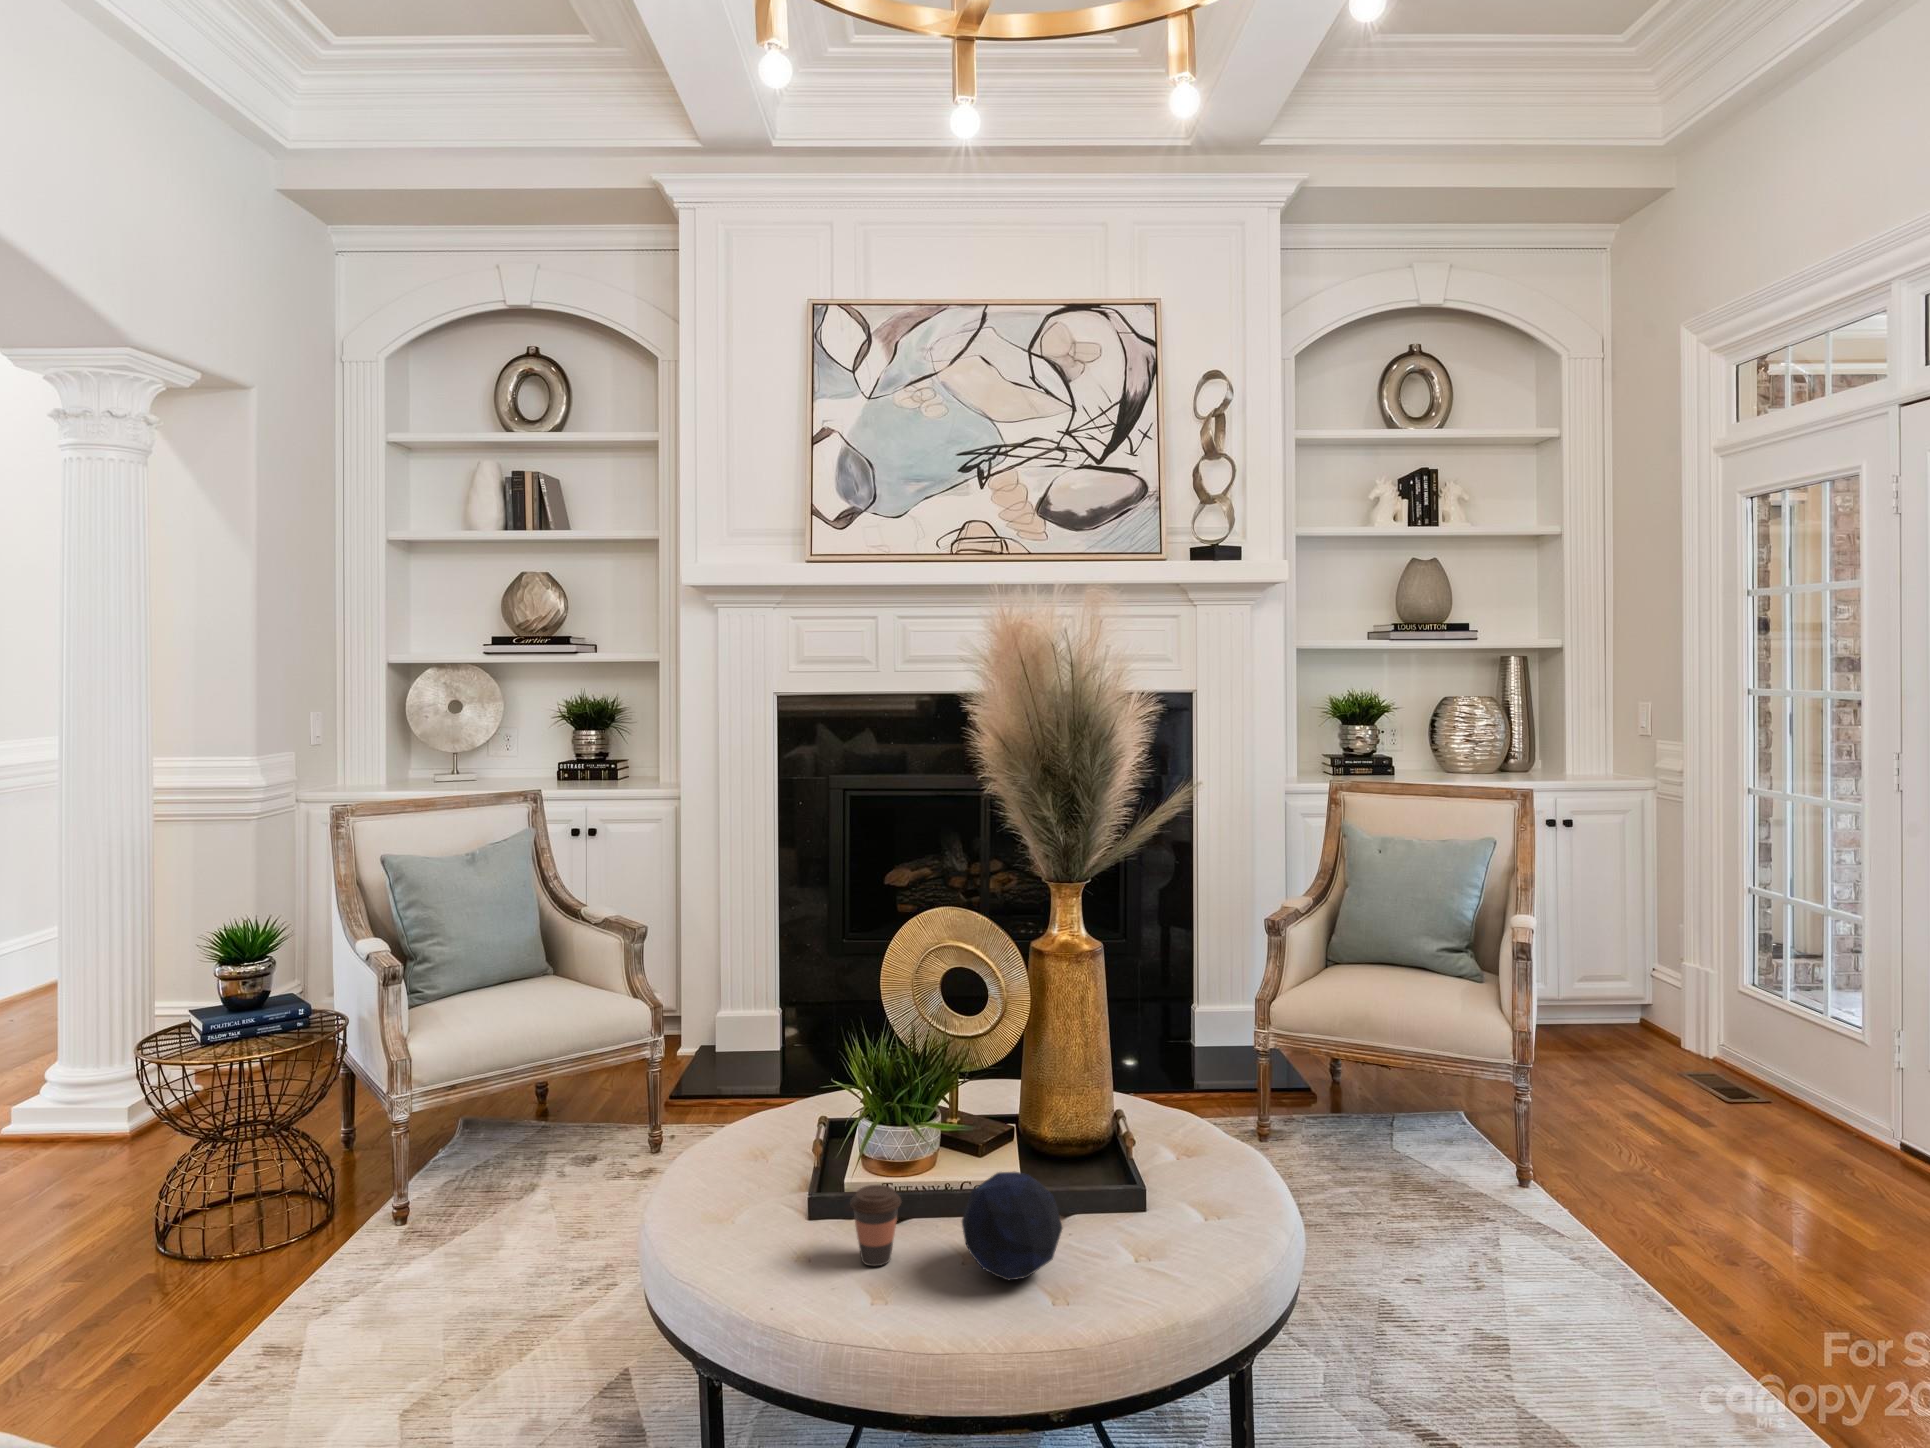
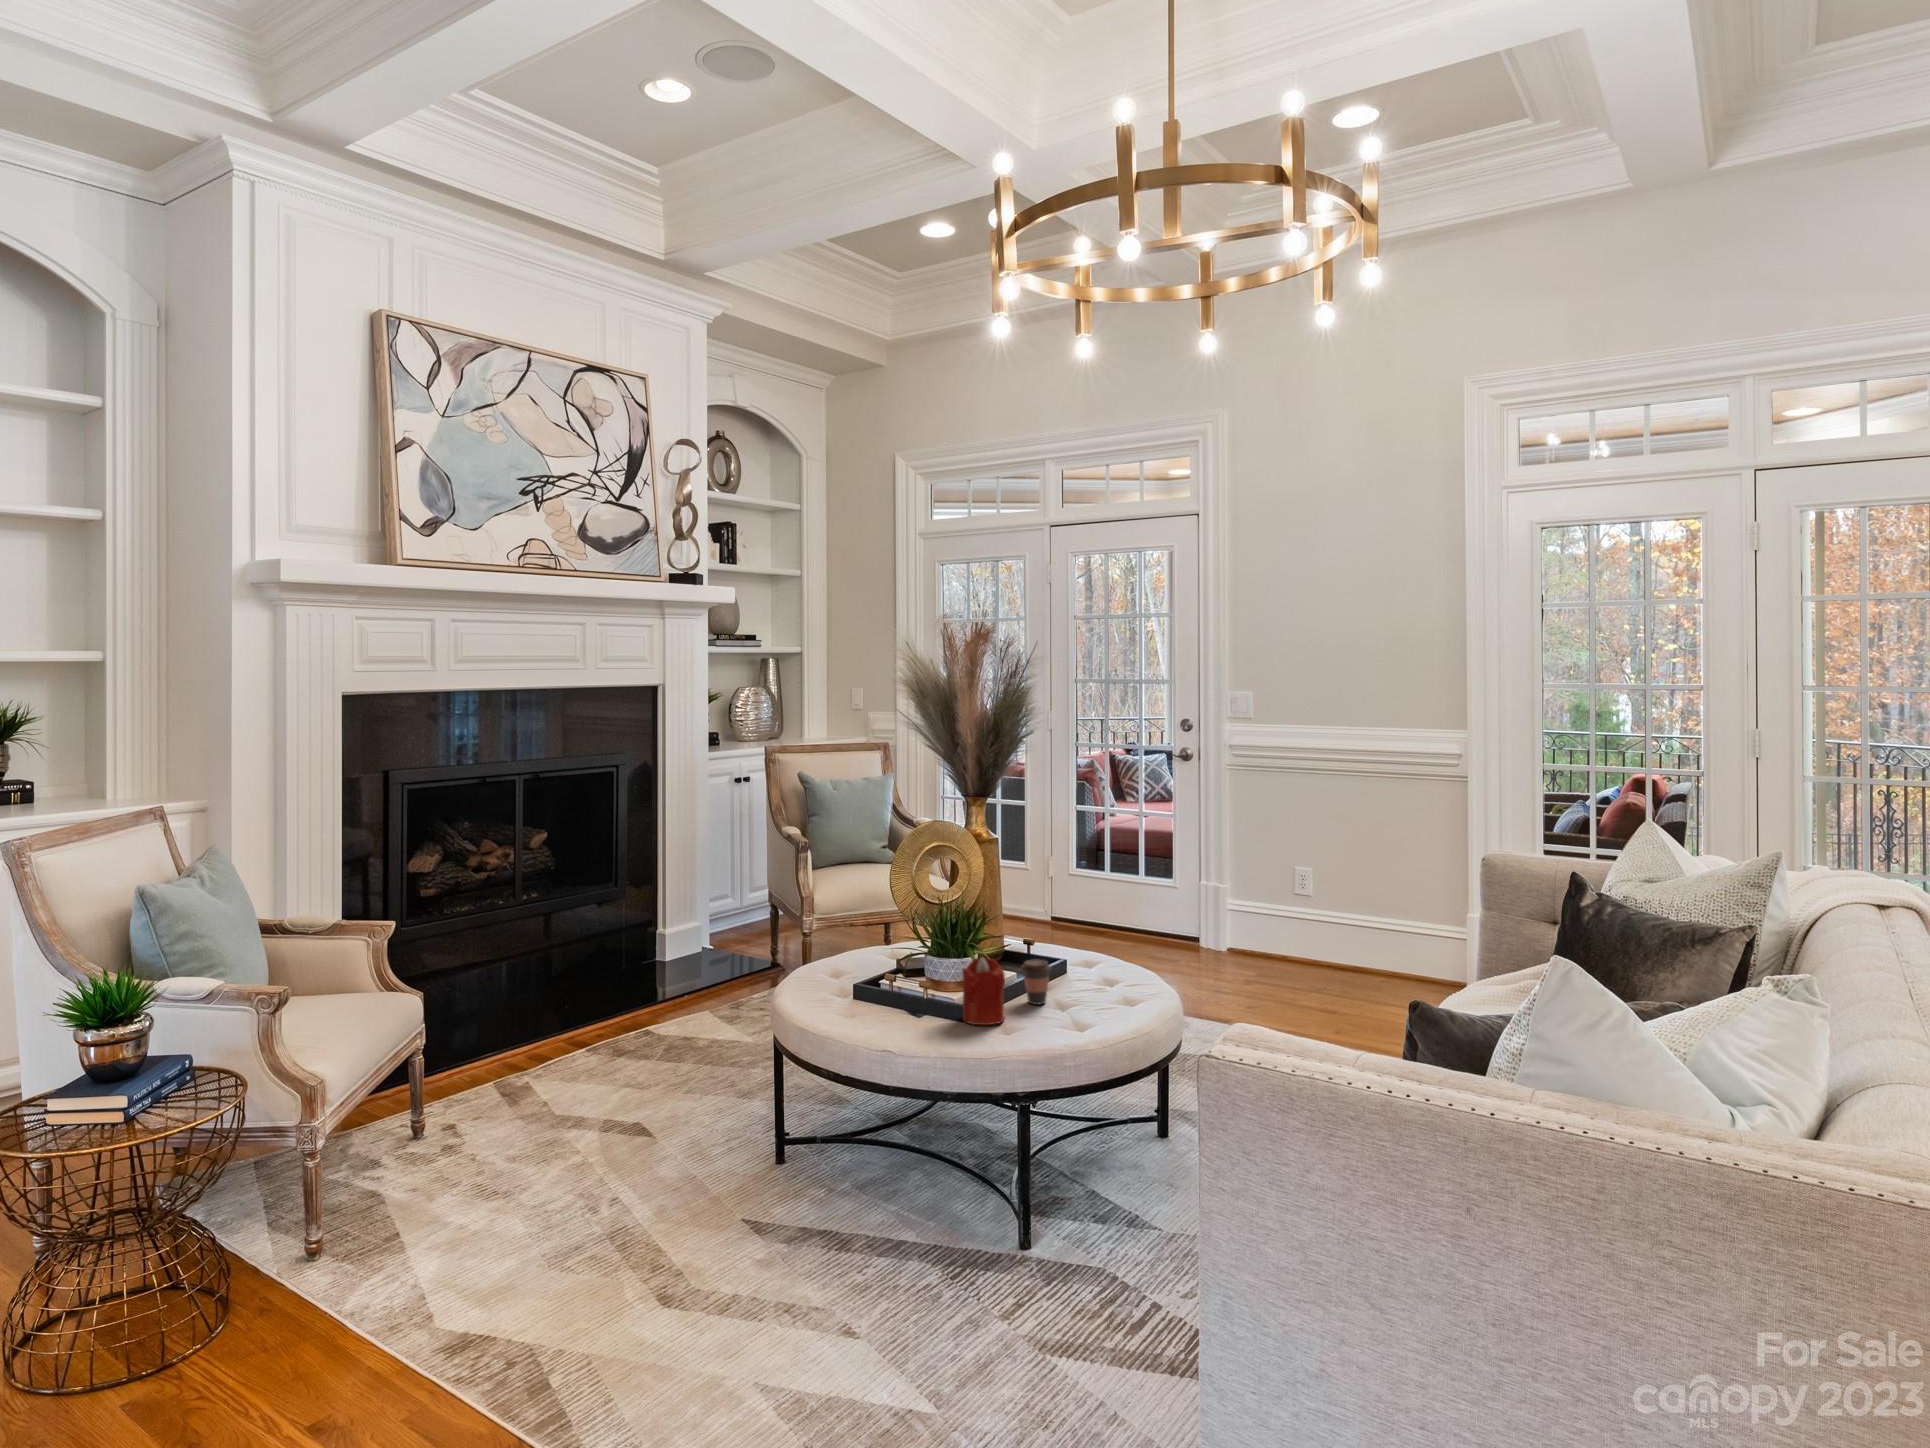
candle: none [718,1148,790,1264] -> present [962,957,1005,1025]
decorative orb: present [962,1172,1062,1280] -> none [1058,930,1115,988]

